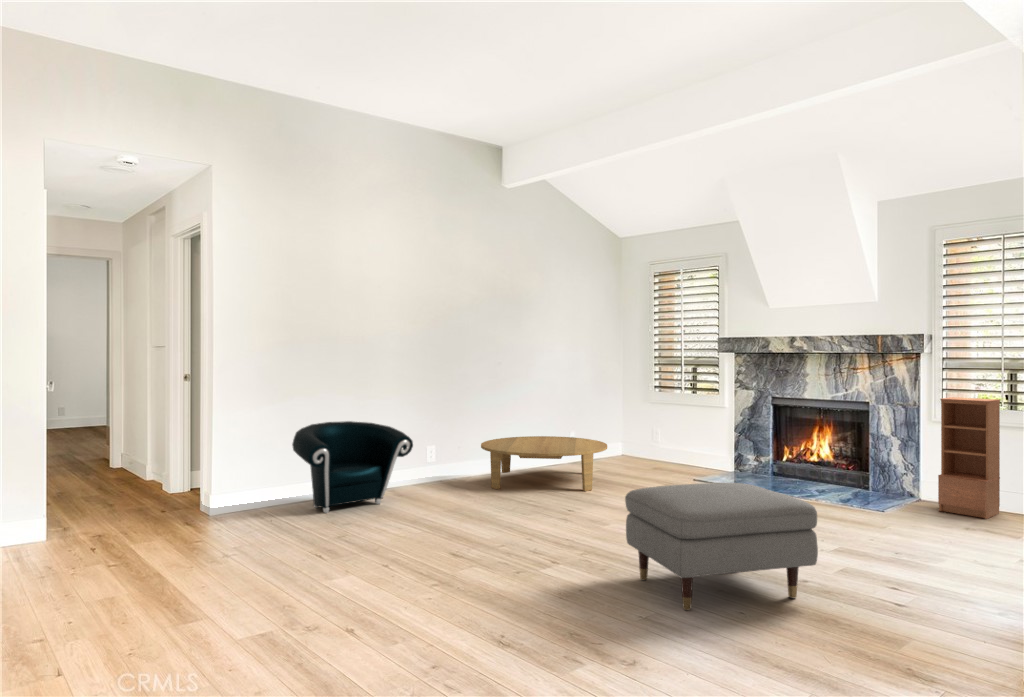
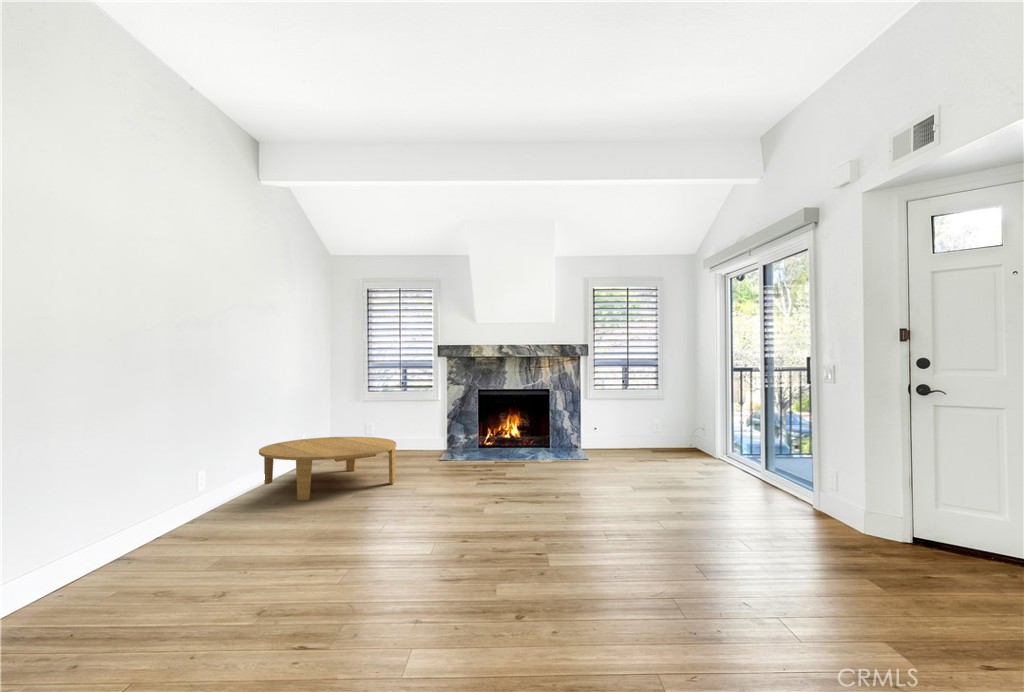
bookcase: present [938,397,1000,519] -> none [601,383,631,454]
armchair: present [292,421,413,513] -> none [77,441,256,585]
ottoman: present [625,483,818,611] -> none [616,446,725,549]

